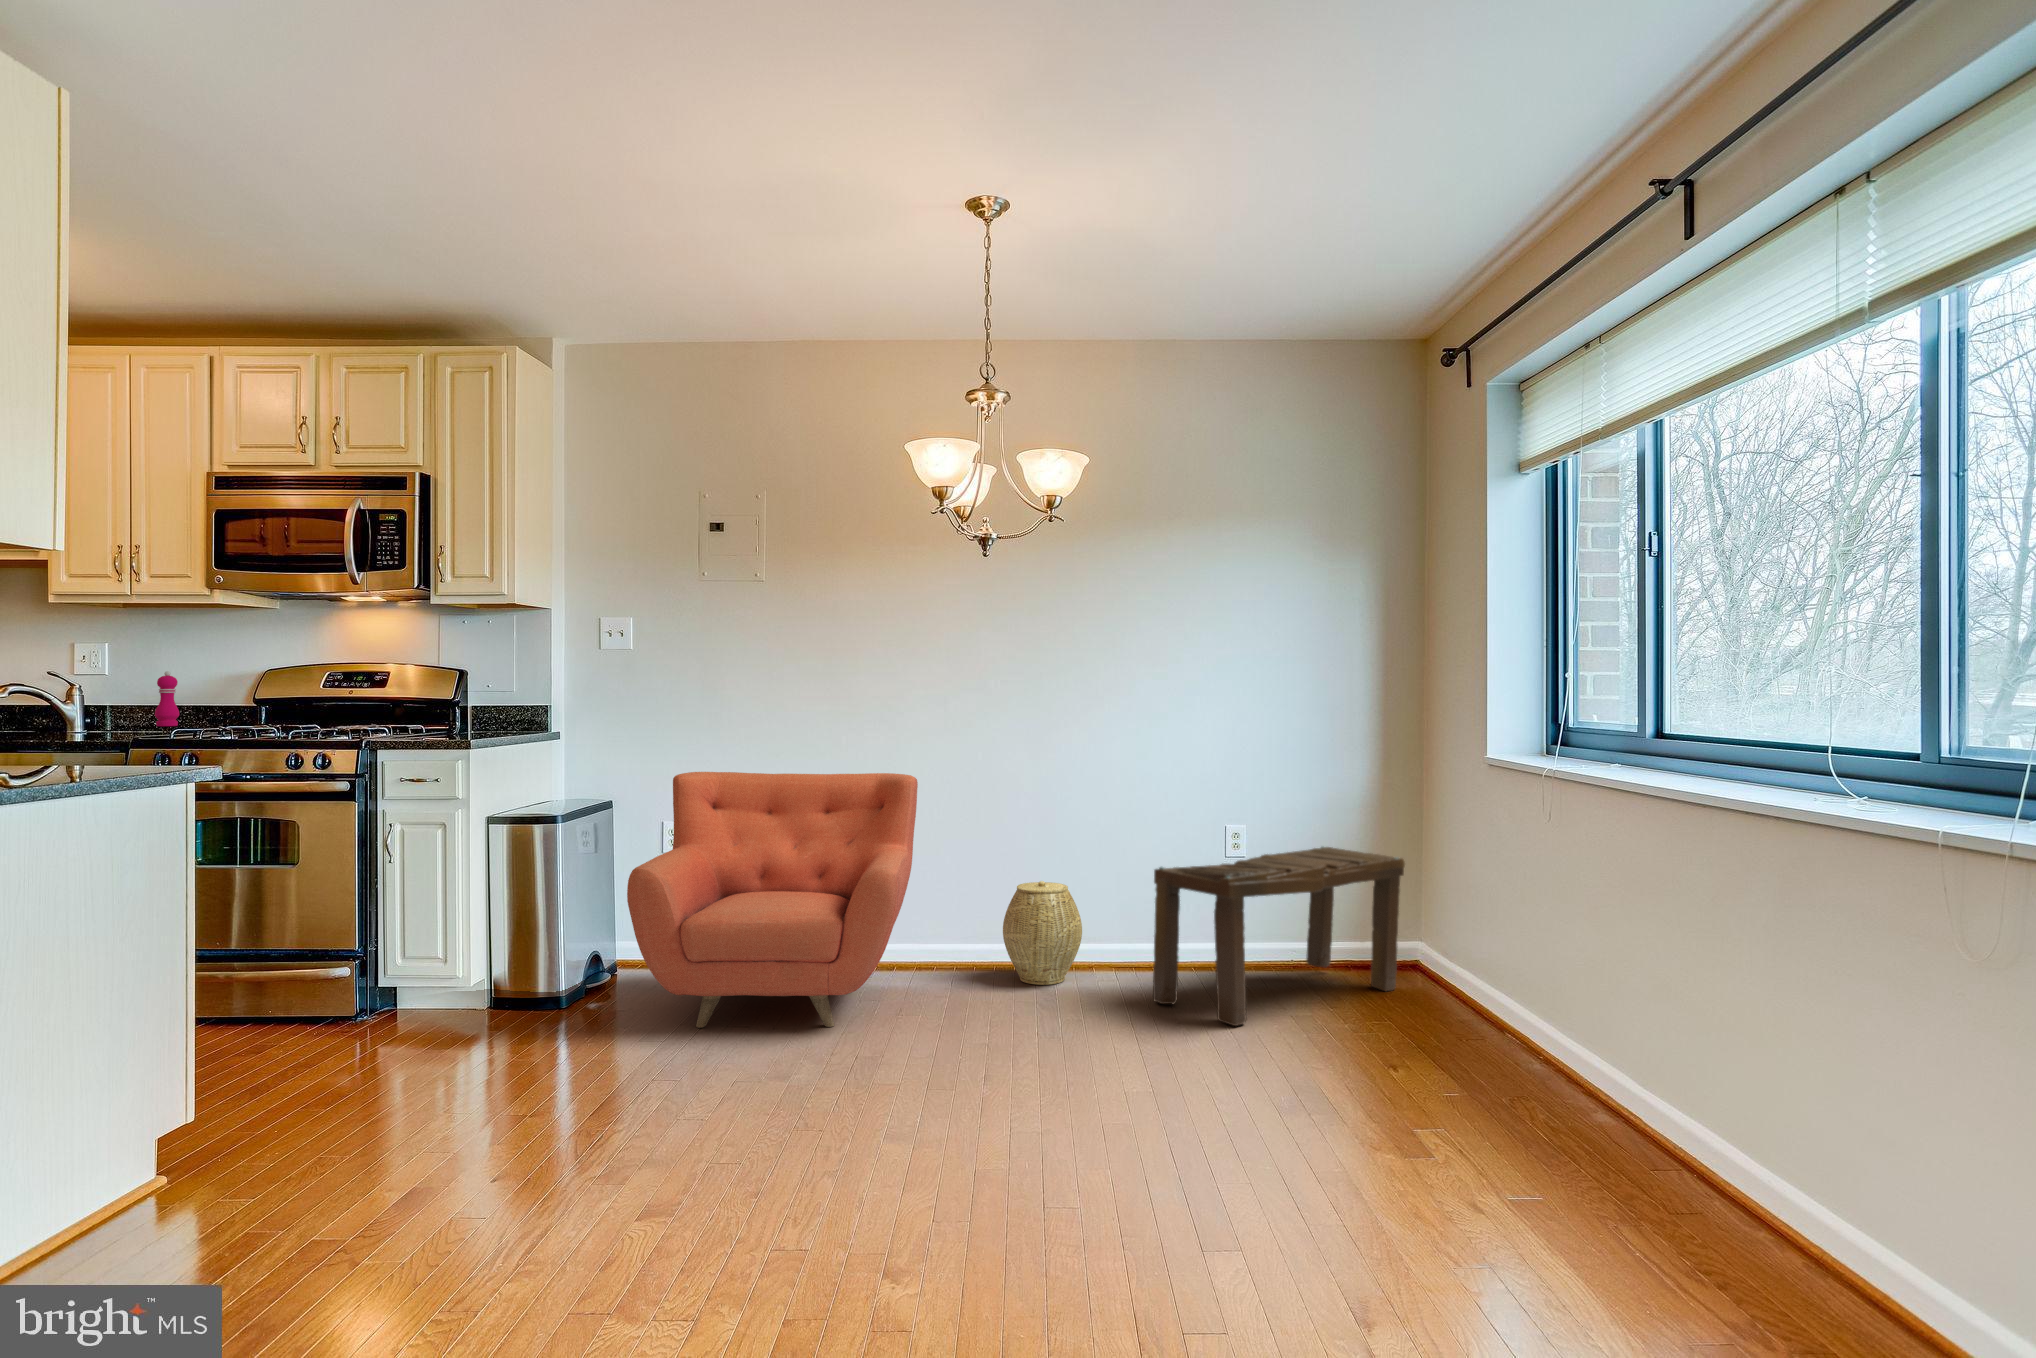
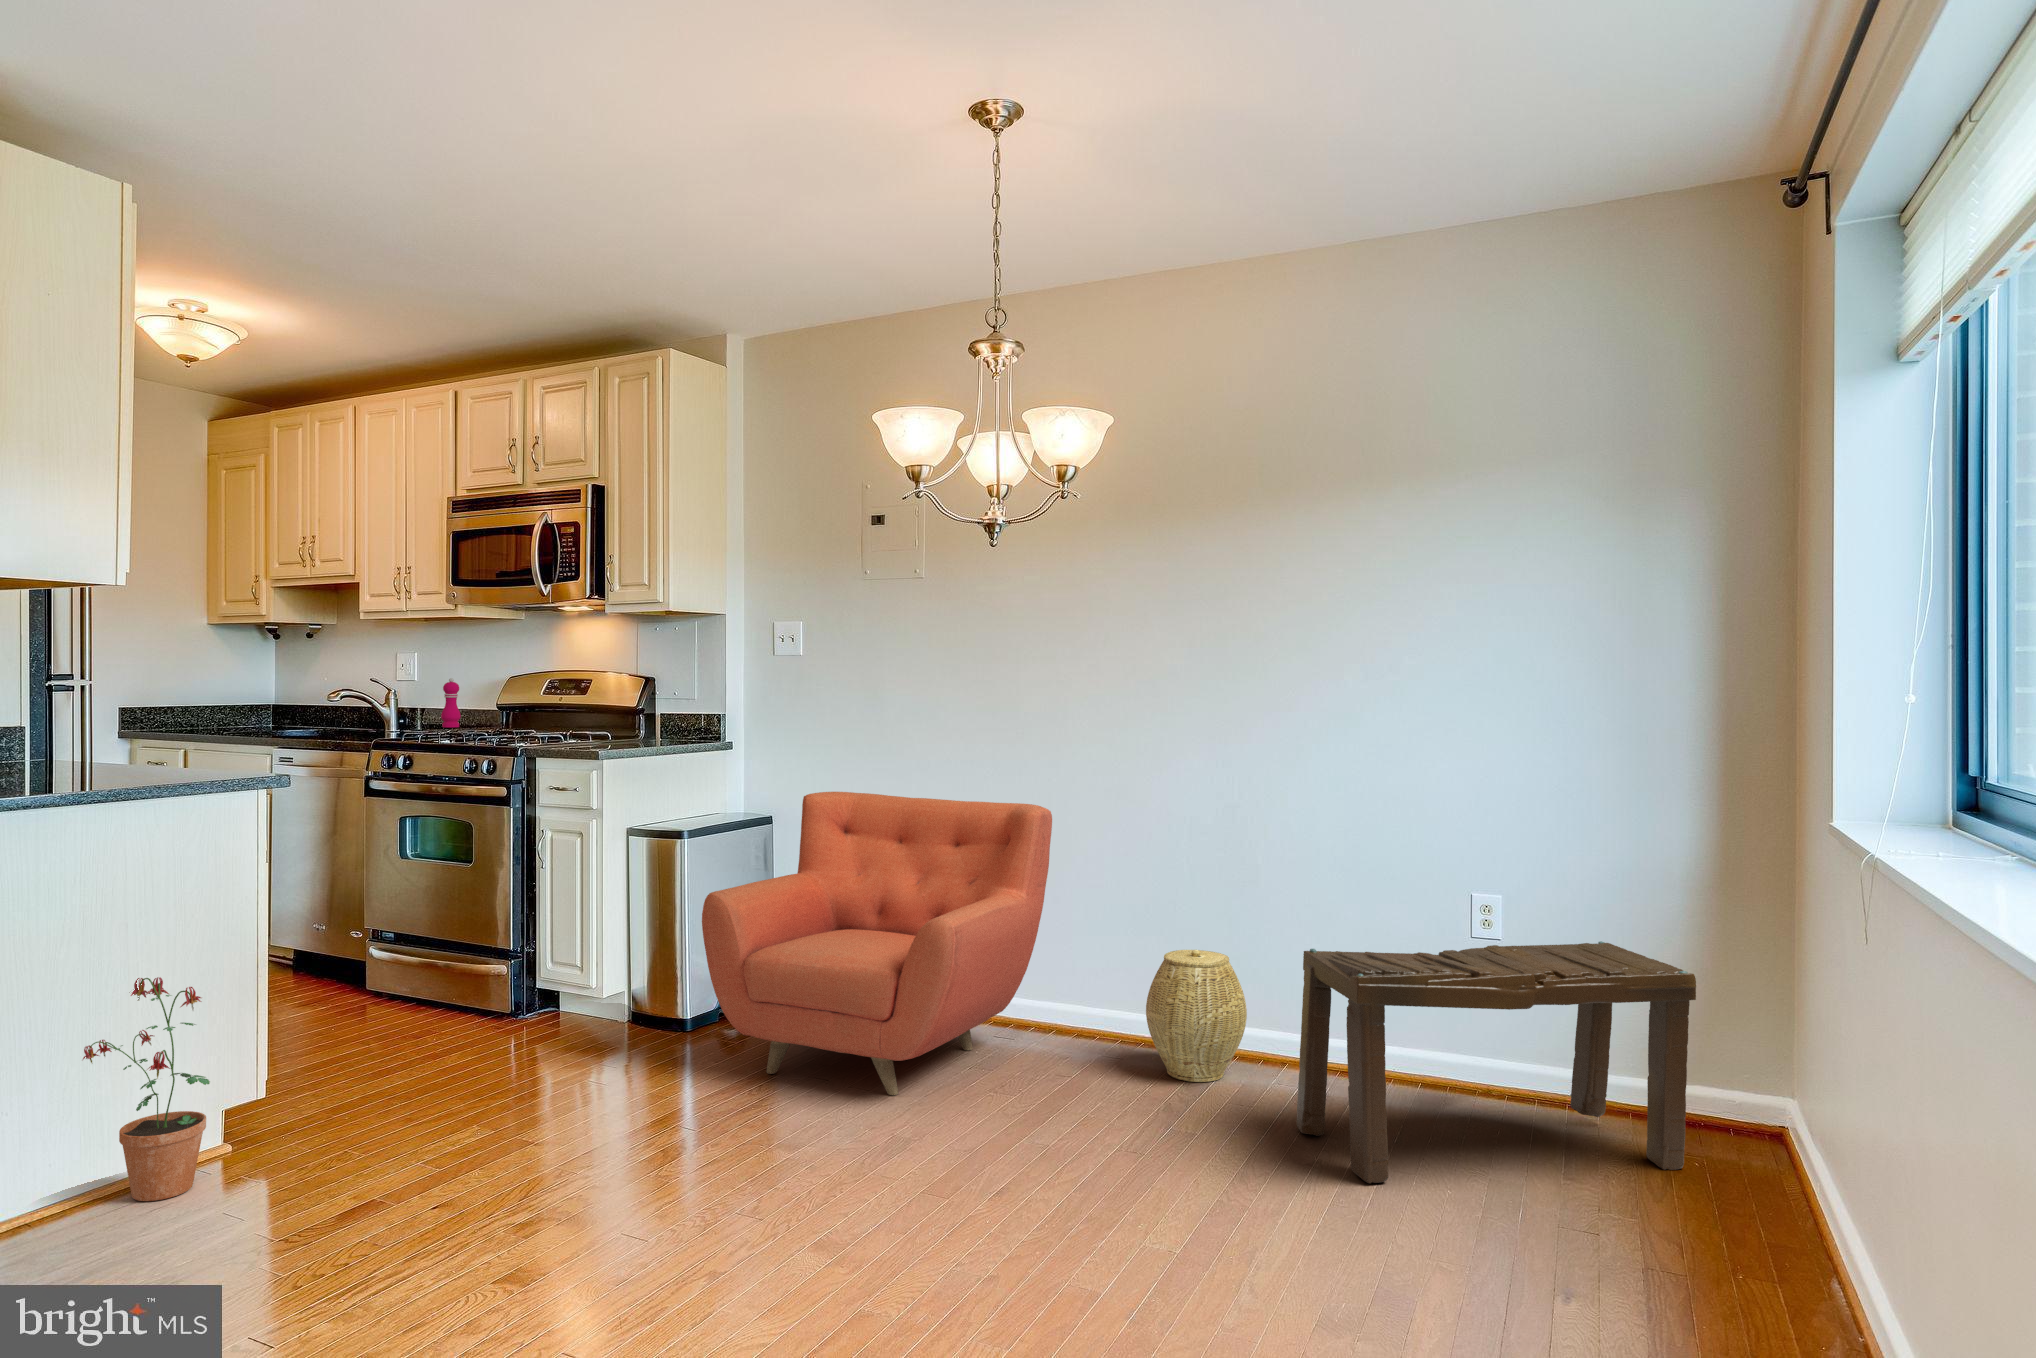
potted plant: none [102,990,257,1230] -> present [83,977,210,1201]

